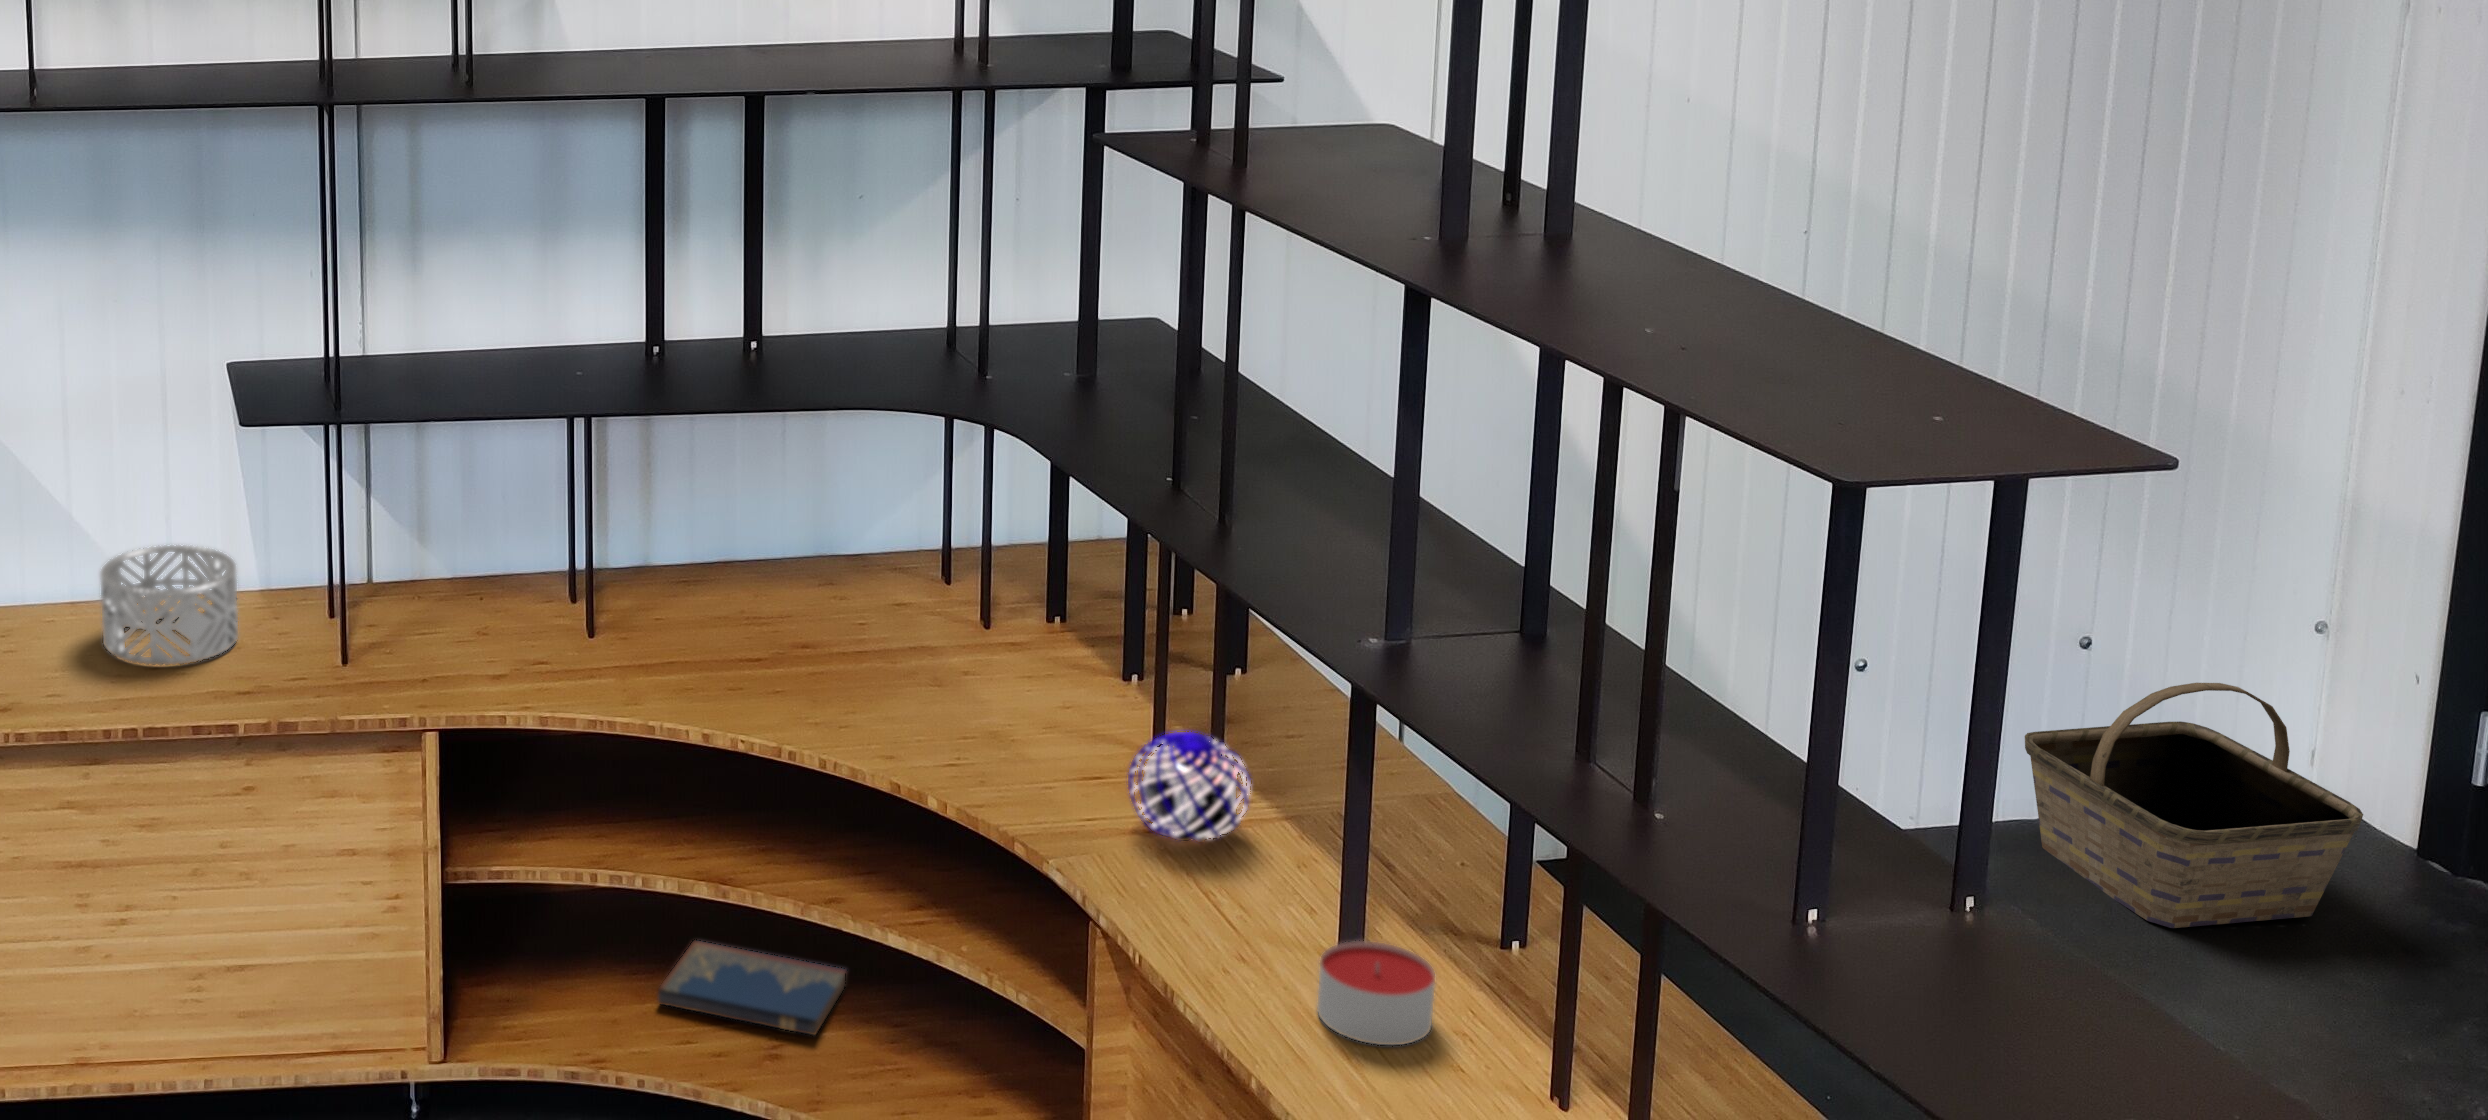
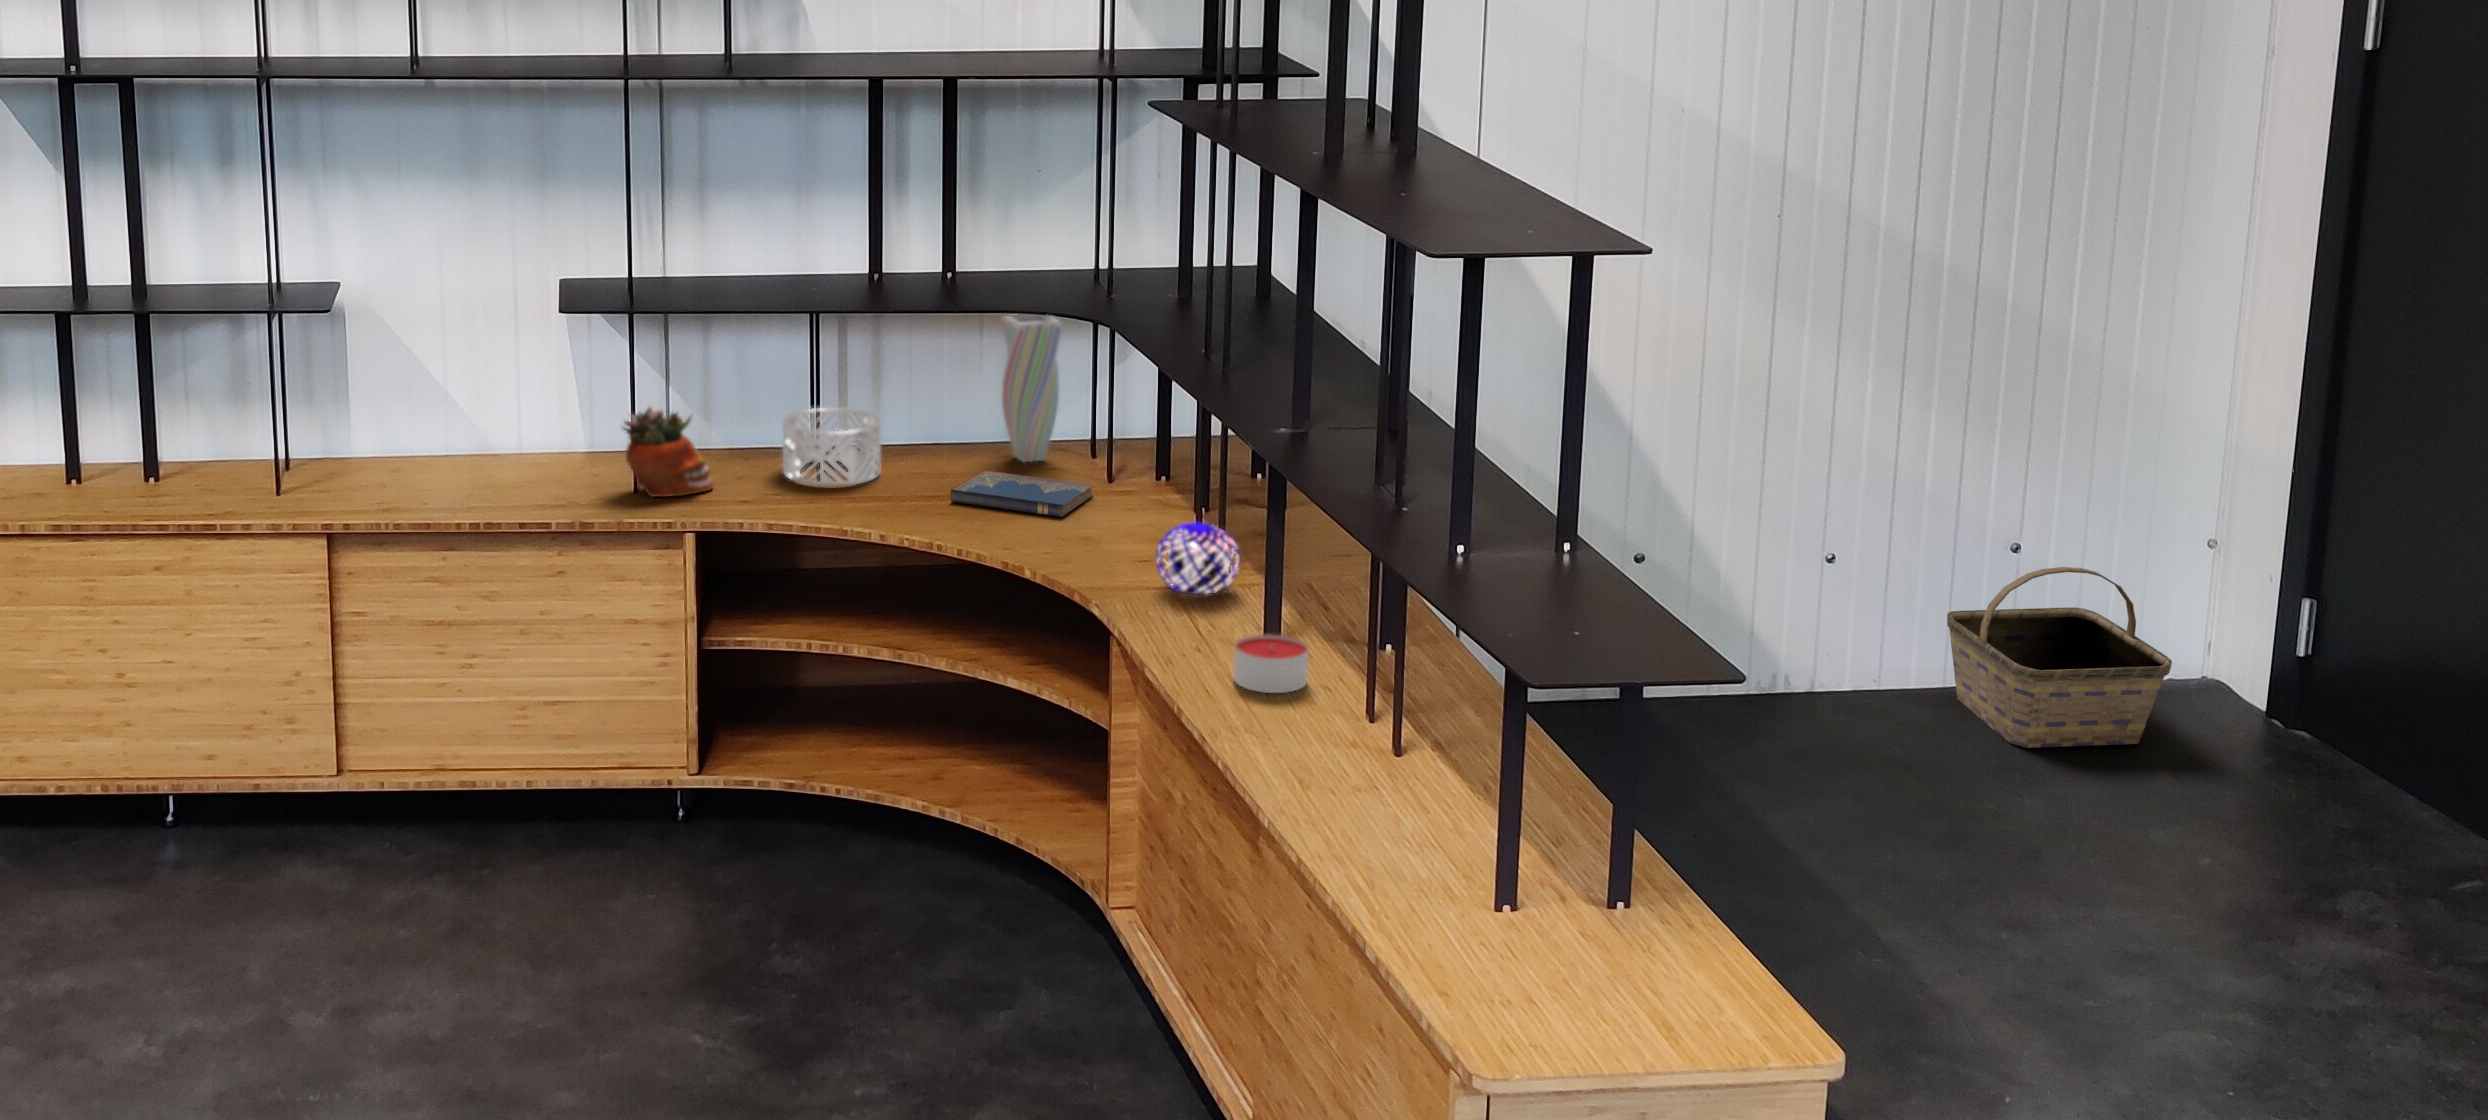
vase: none [823,392,911,596] -> present [1002,316,1062,462]
decorative bowl: present [100,545,238,665] -> present [783,407,881,486]
succulent planter: none [322,547,451,673] -> present [623,408,714,497]
hardcover book: present [658,941,846,1035] -> present [951,470,1093,517]

